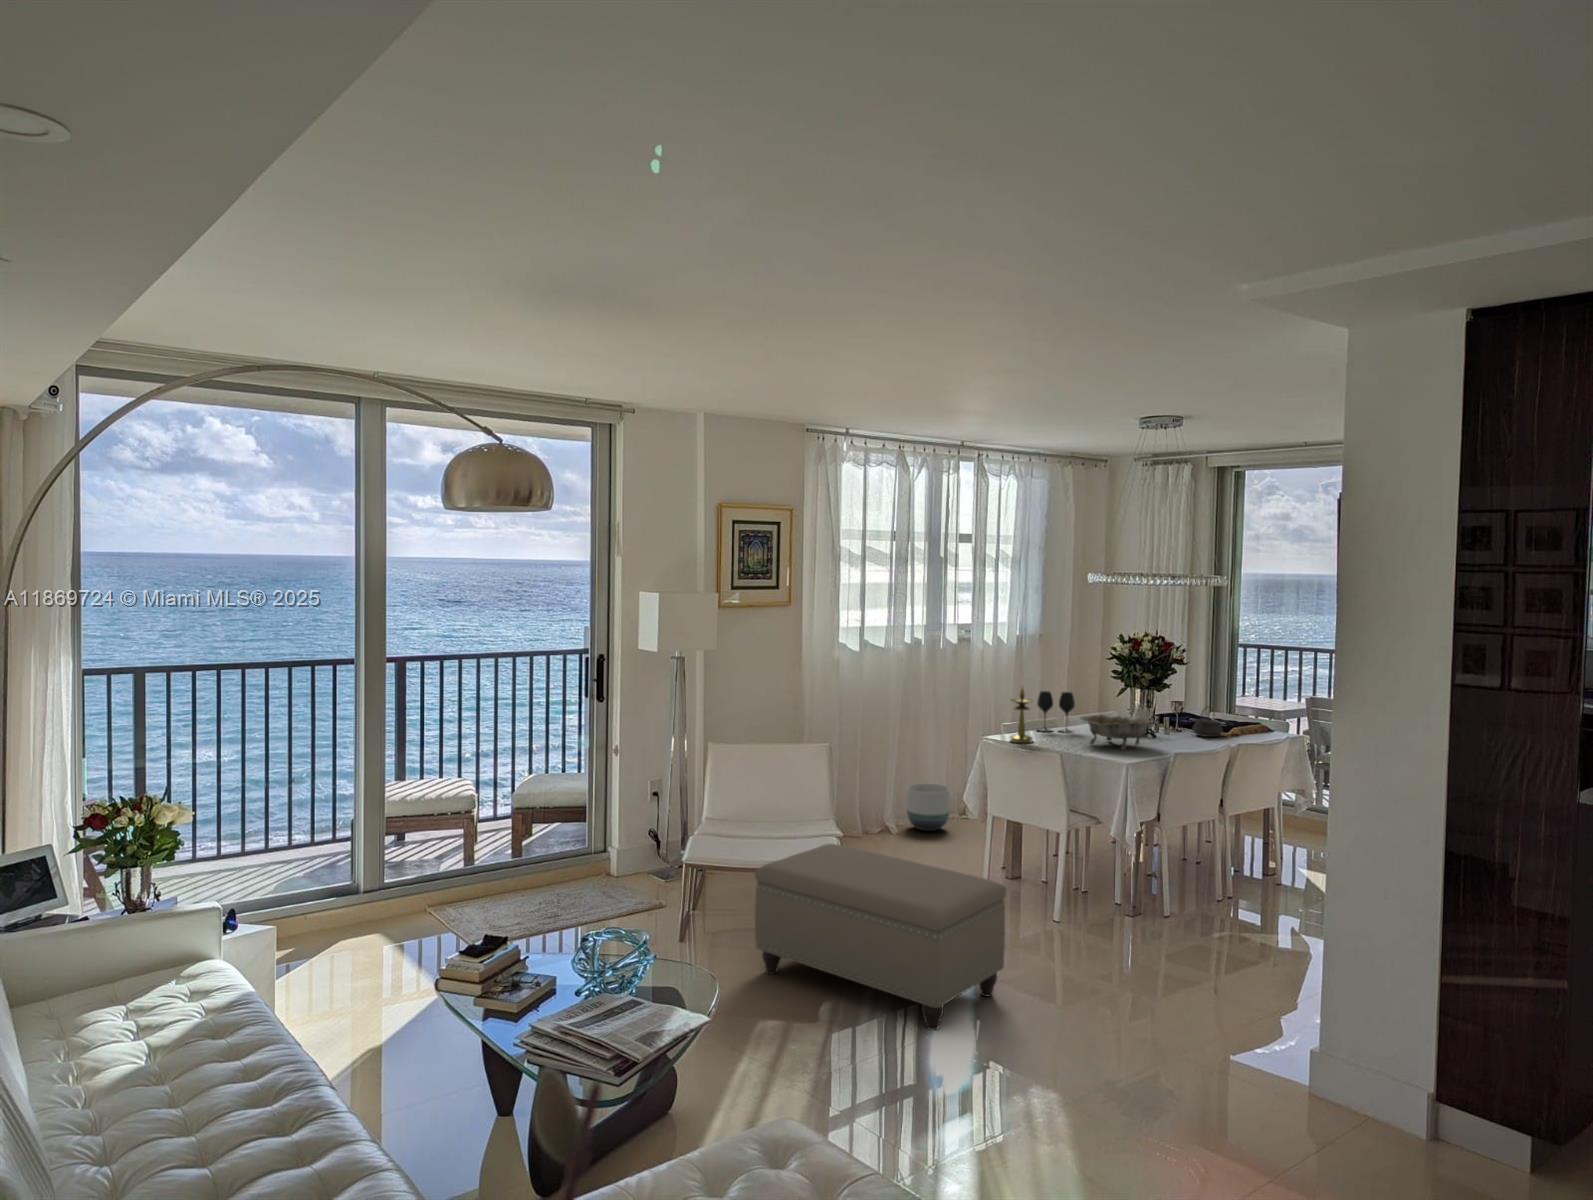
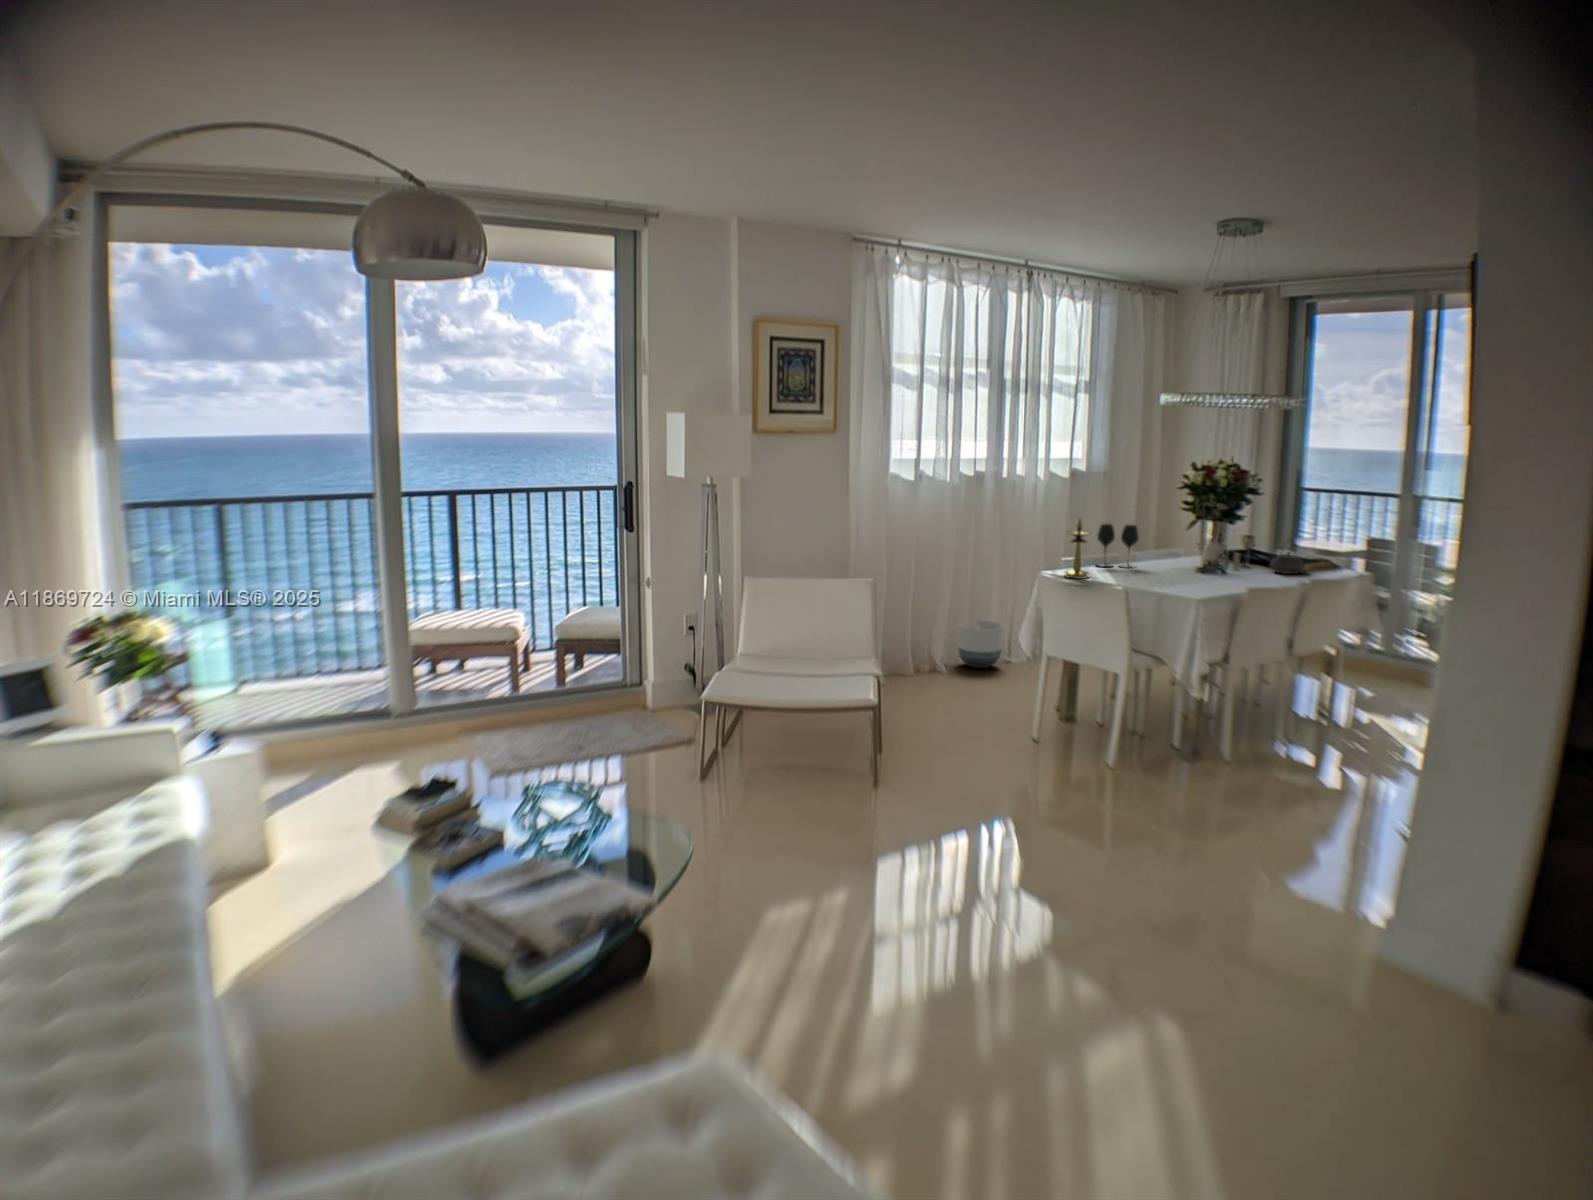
decorative bowl: present [1081,715,1153,750] -> none [1143,548,1228,586]
ottoman: present [755,844,1007,1030] -> none [767,682,1043,888]

